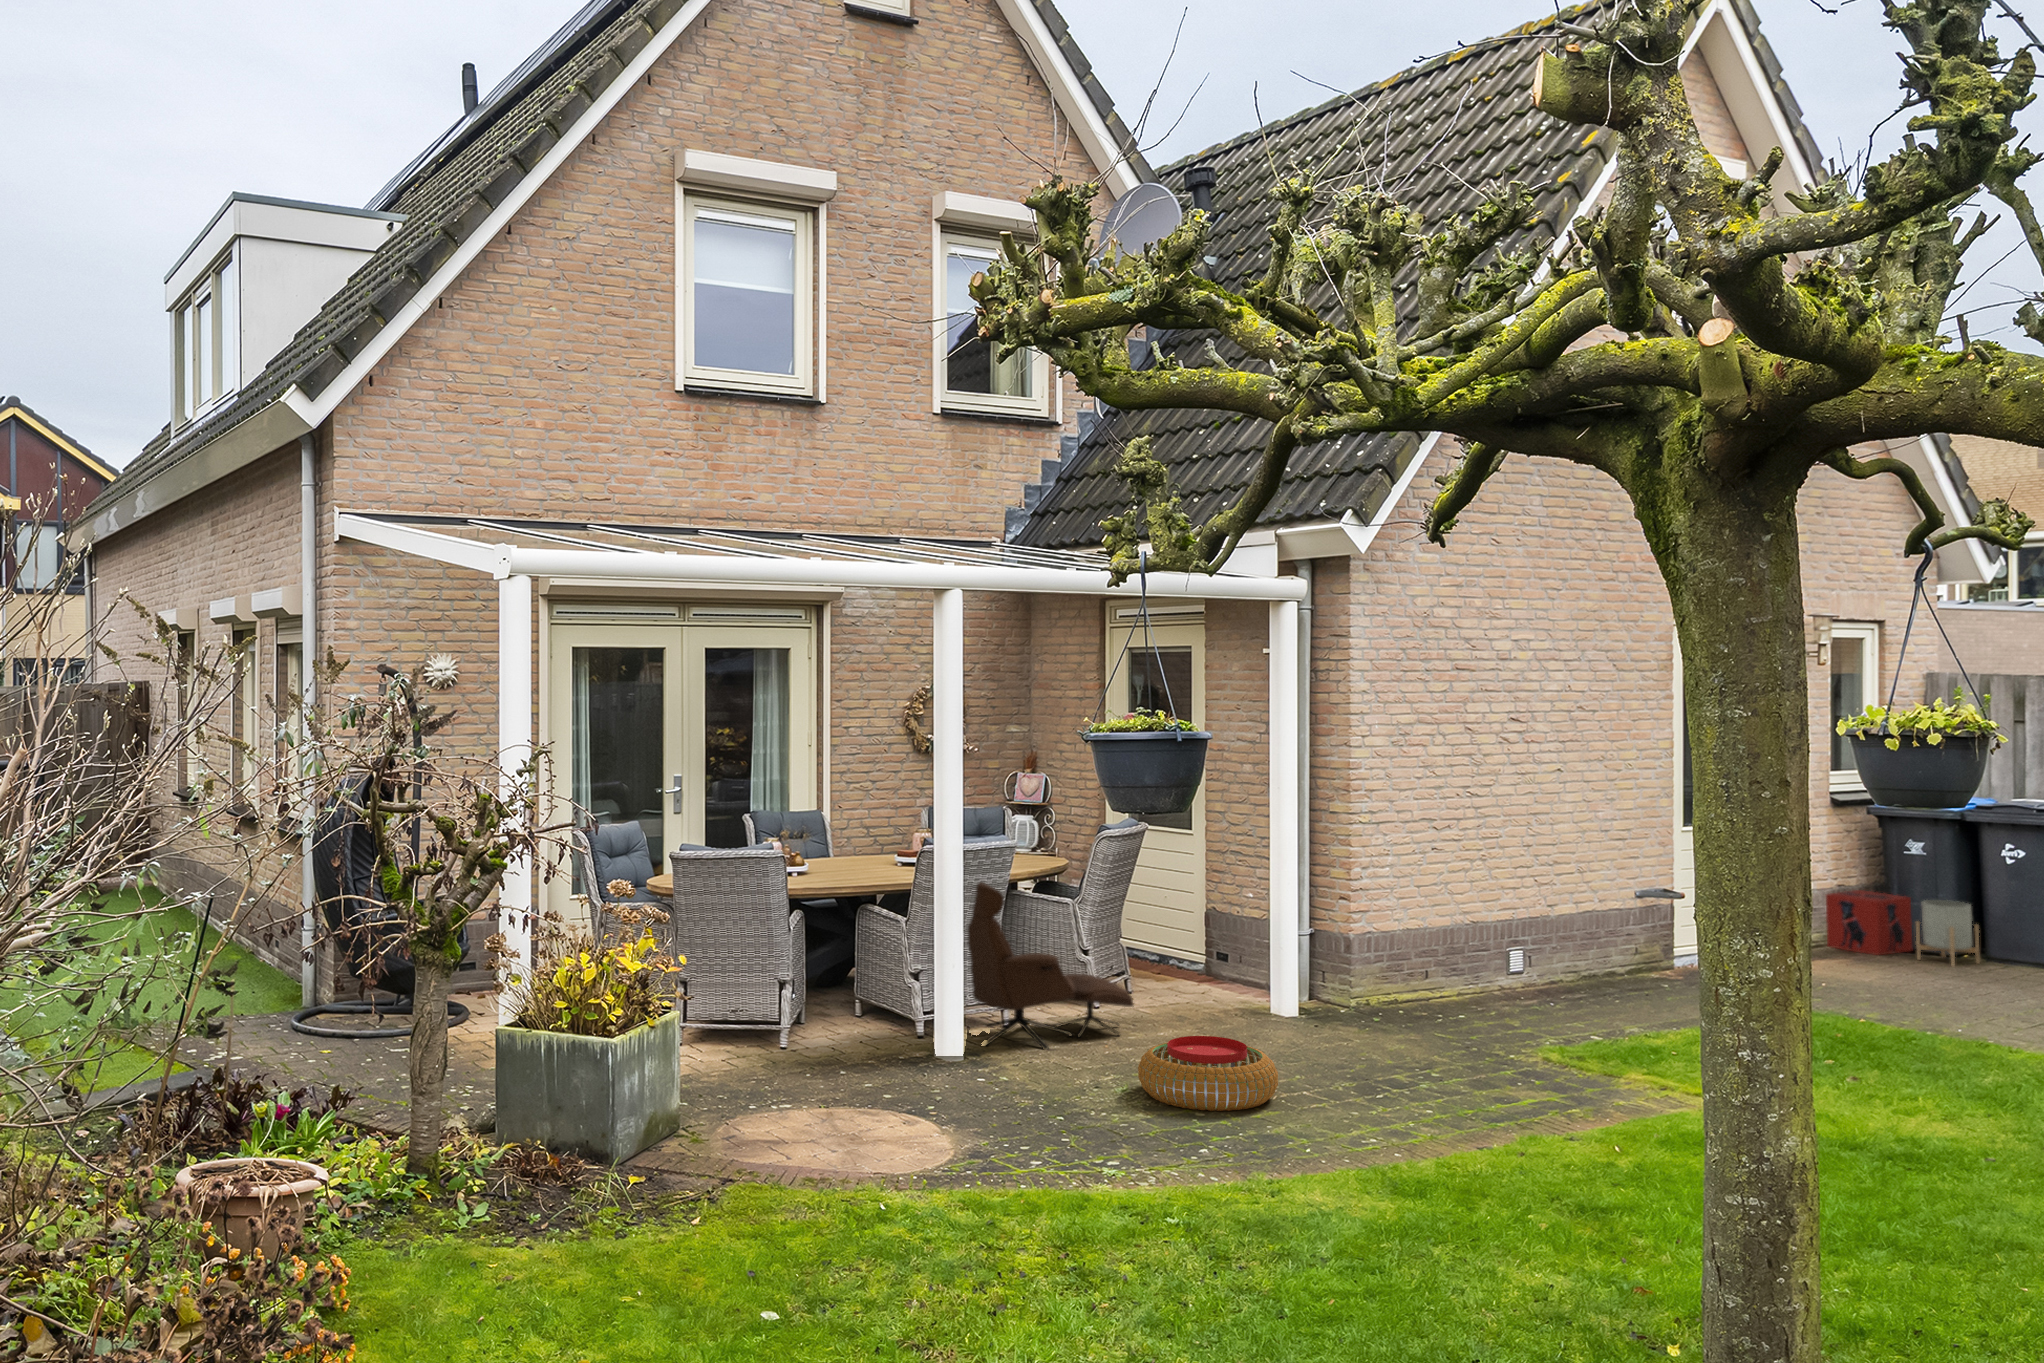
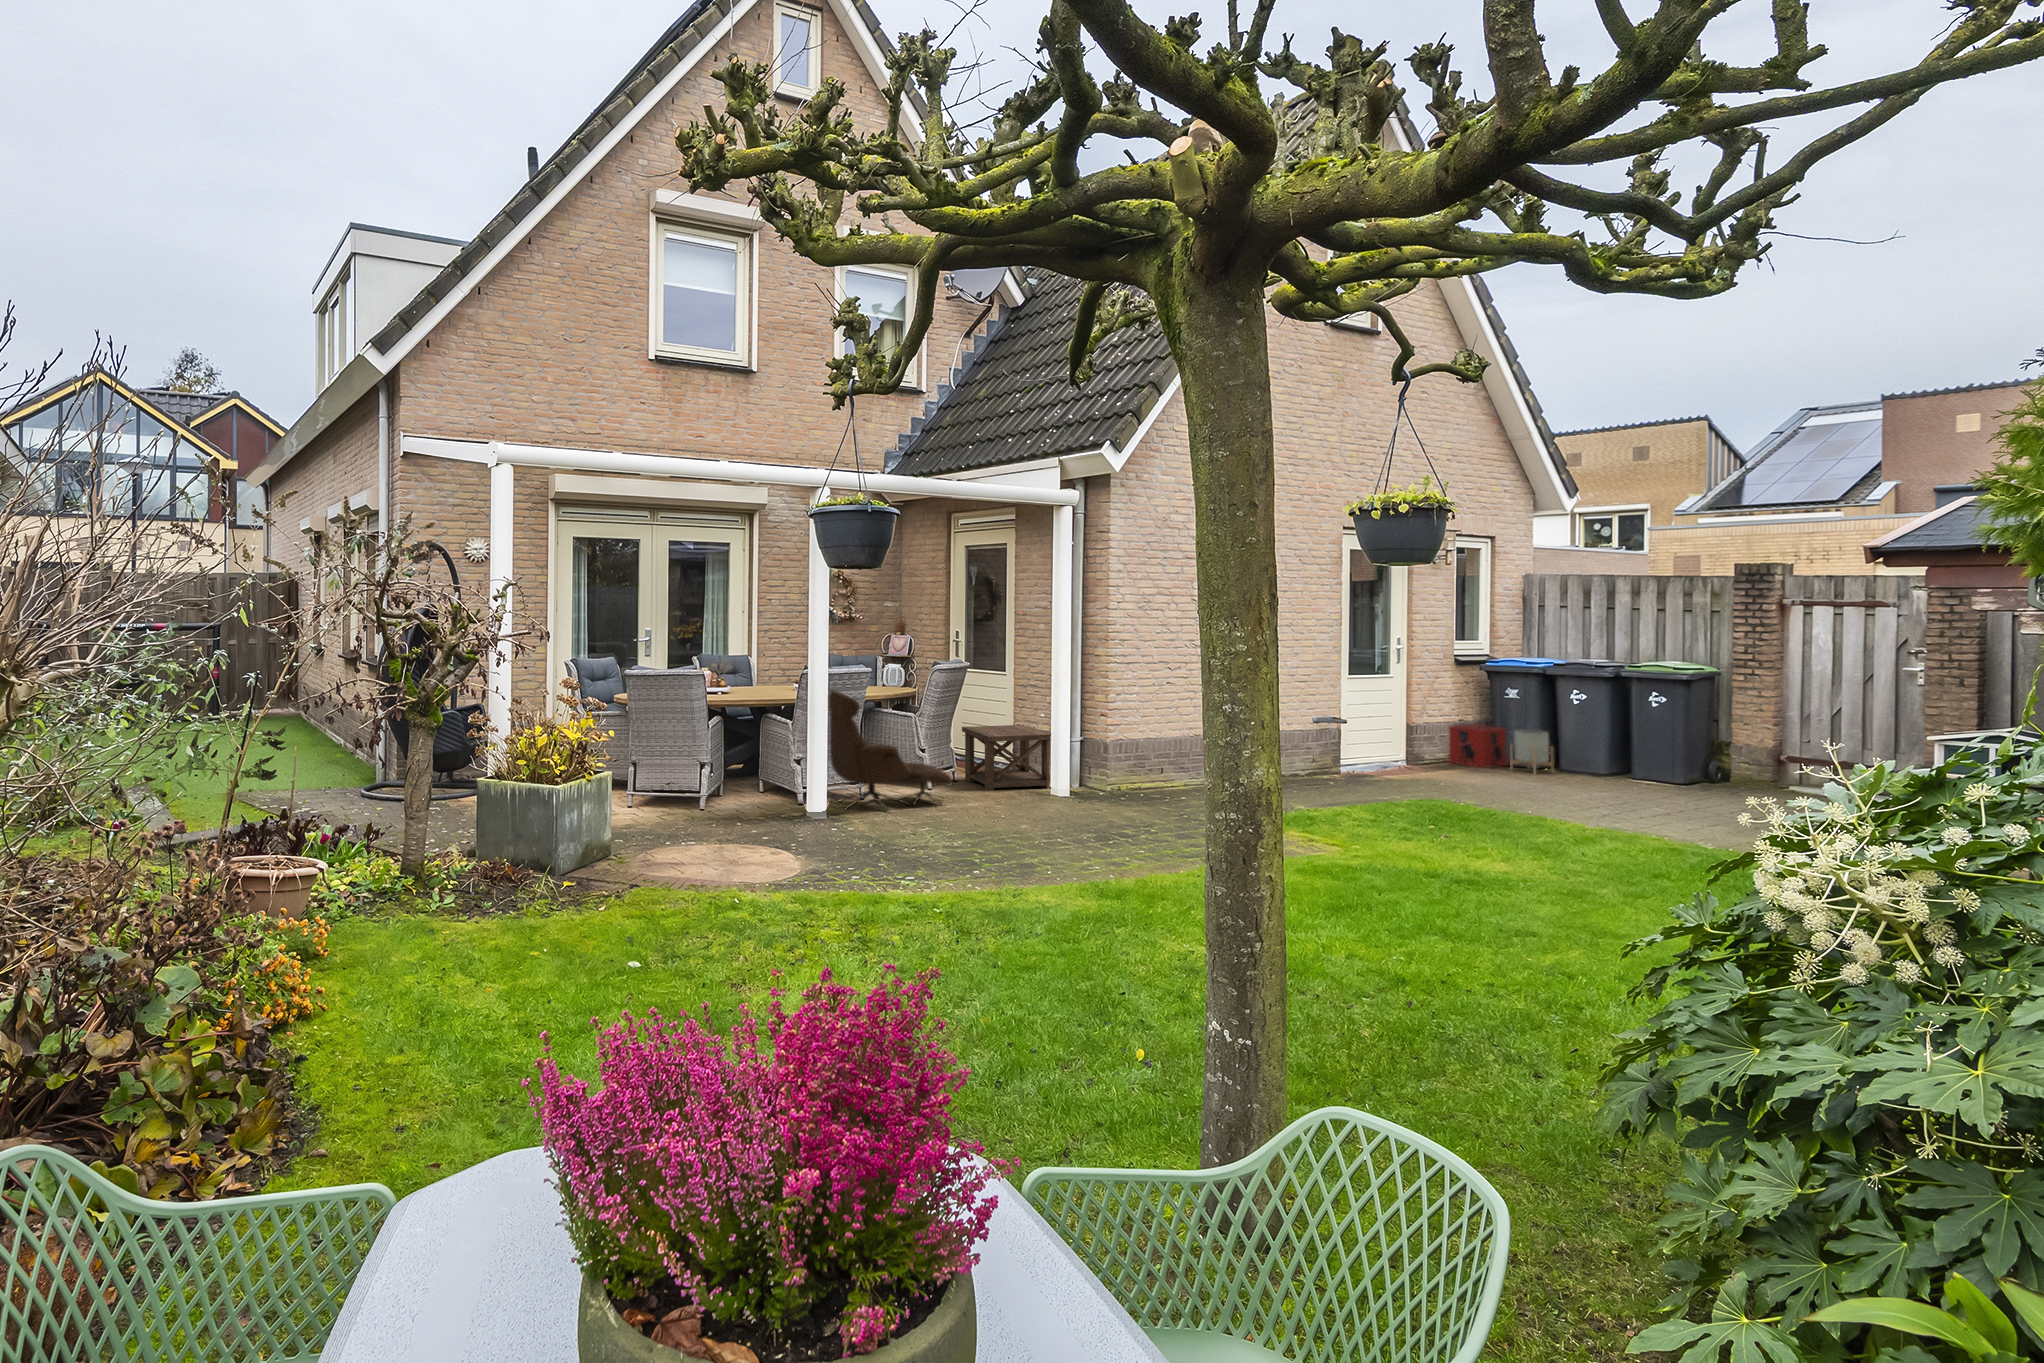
side table: none [1135,909,1271,1010] -> present [962,725,1051,791]
pouf: present [1138,1036,1278,1111] -> none [944,799,1042,849]

